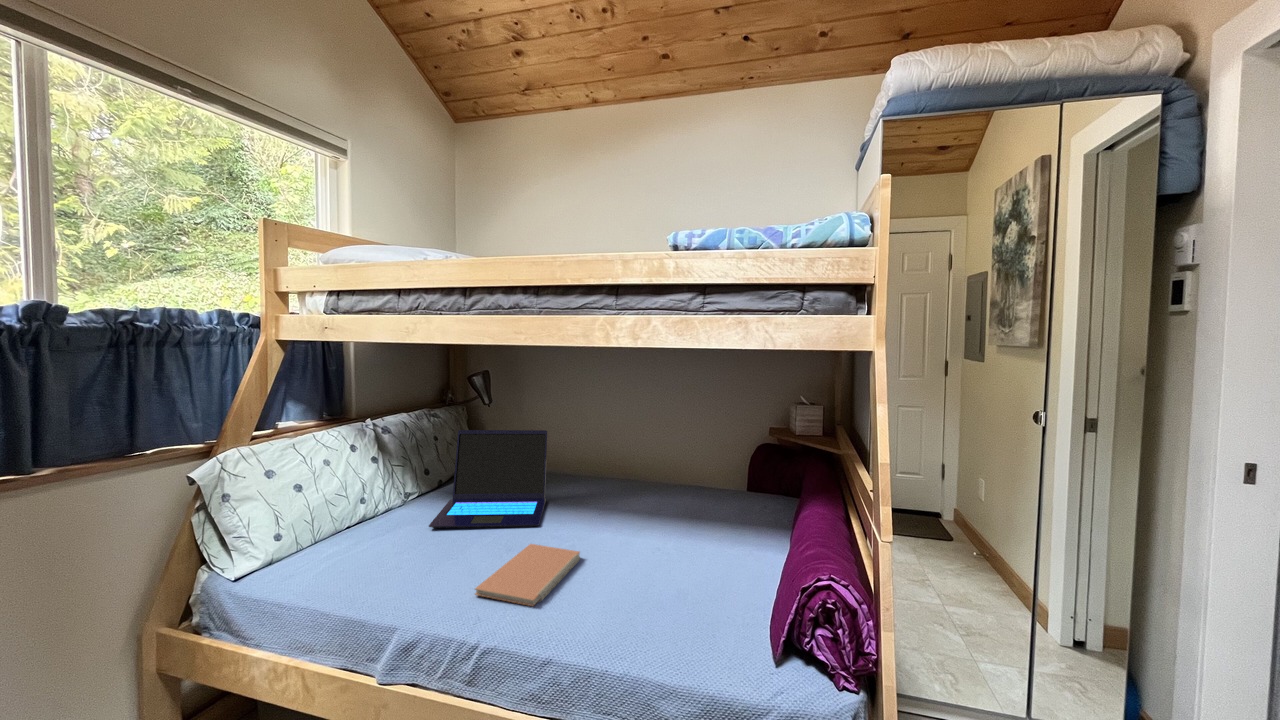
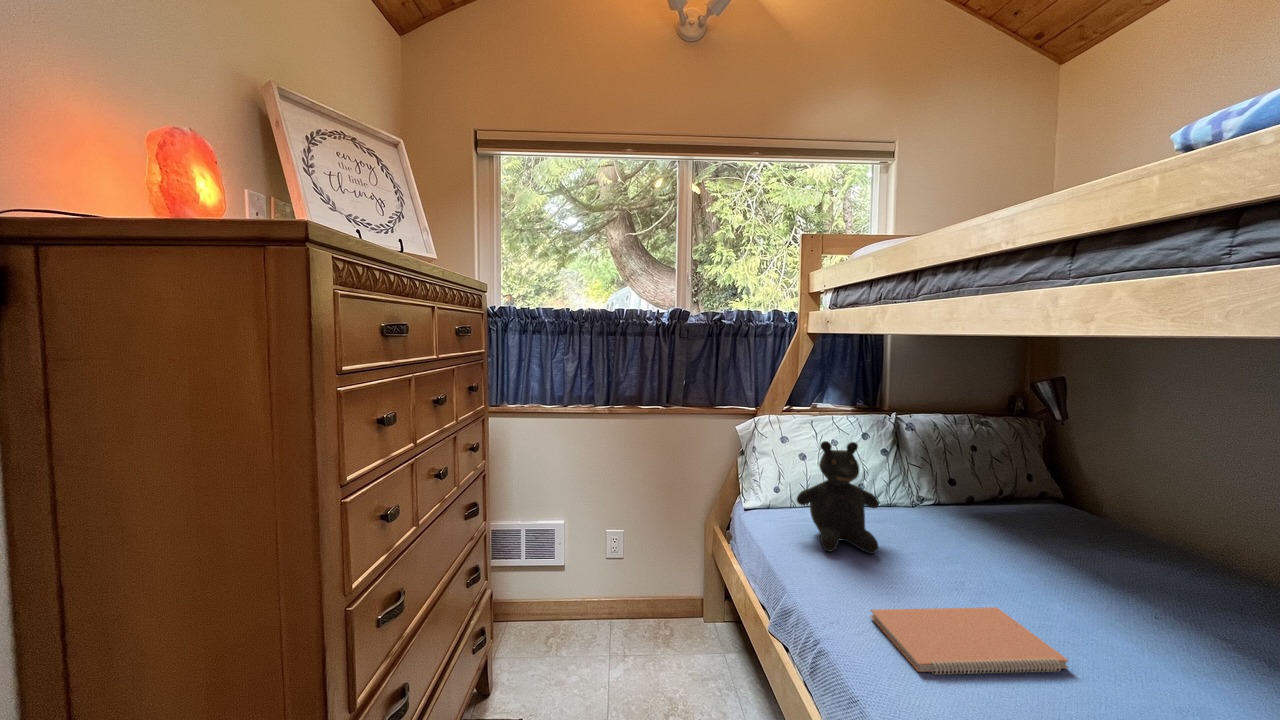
laptop: present [429,430,547,528] -> none [904,442,1127,596]
teddy bear: none [335,454,428,570] -> present [796,441,879,554]

